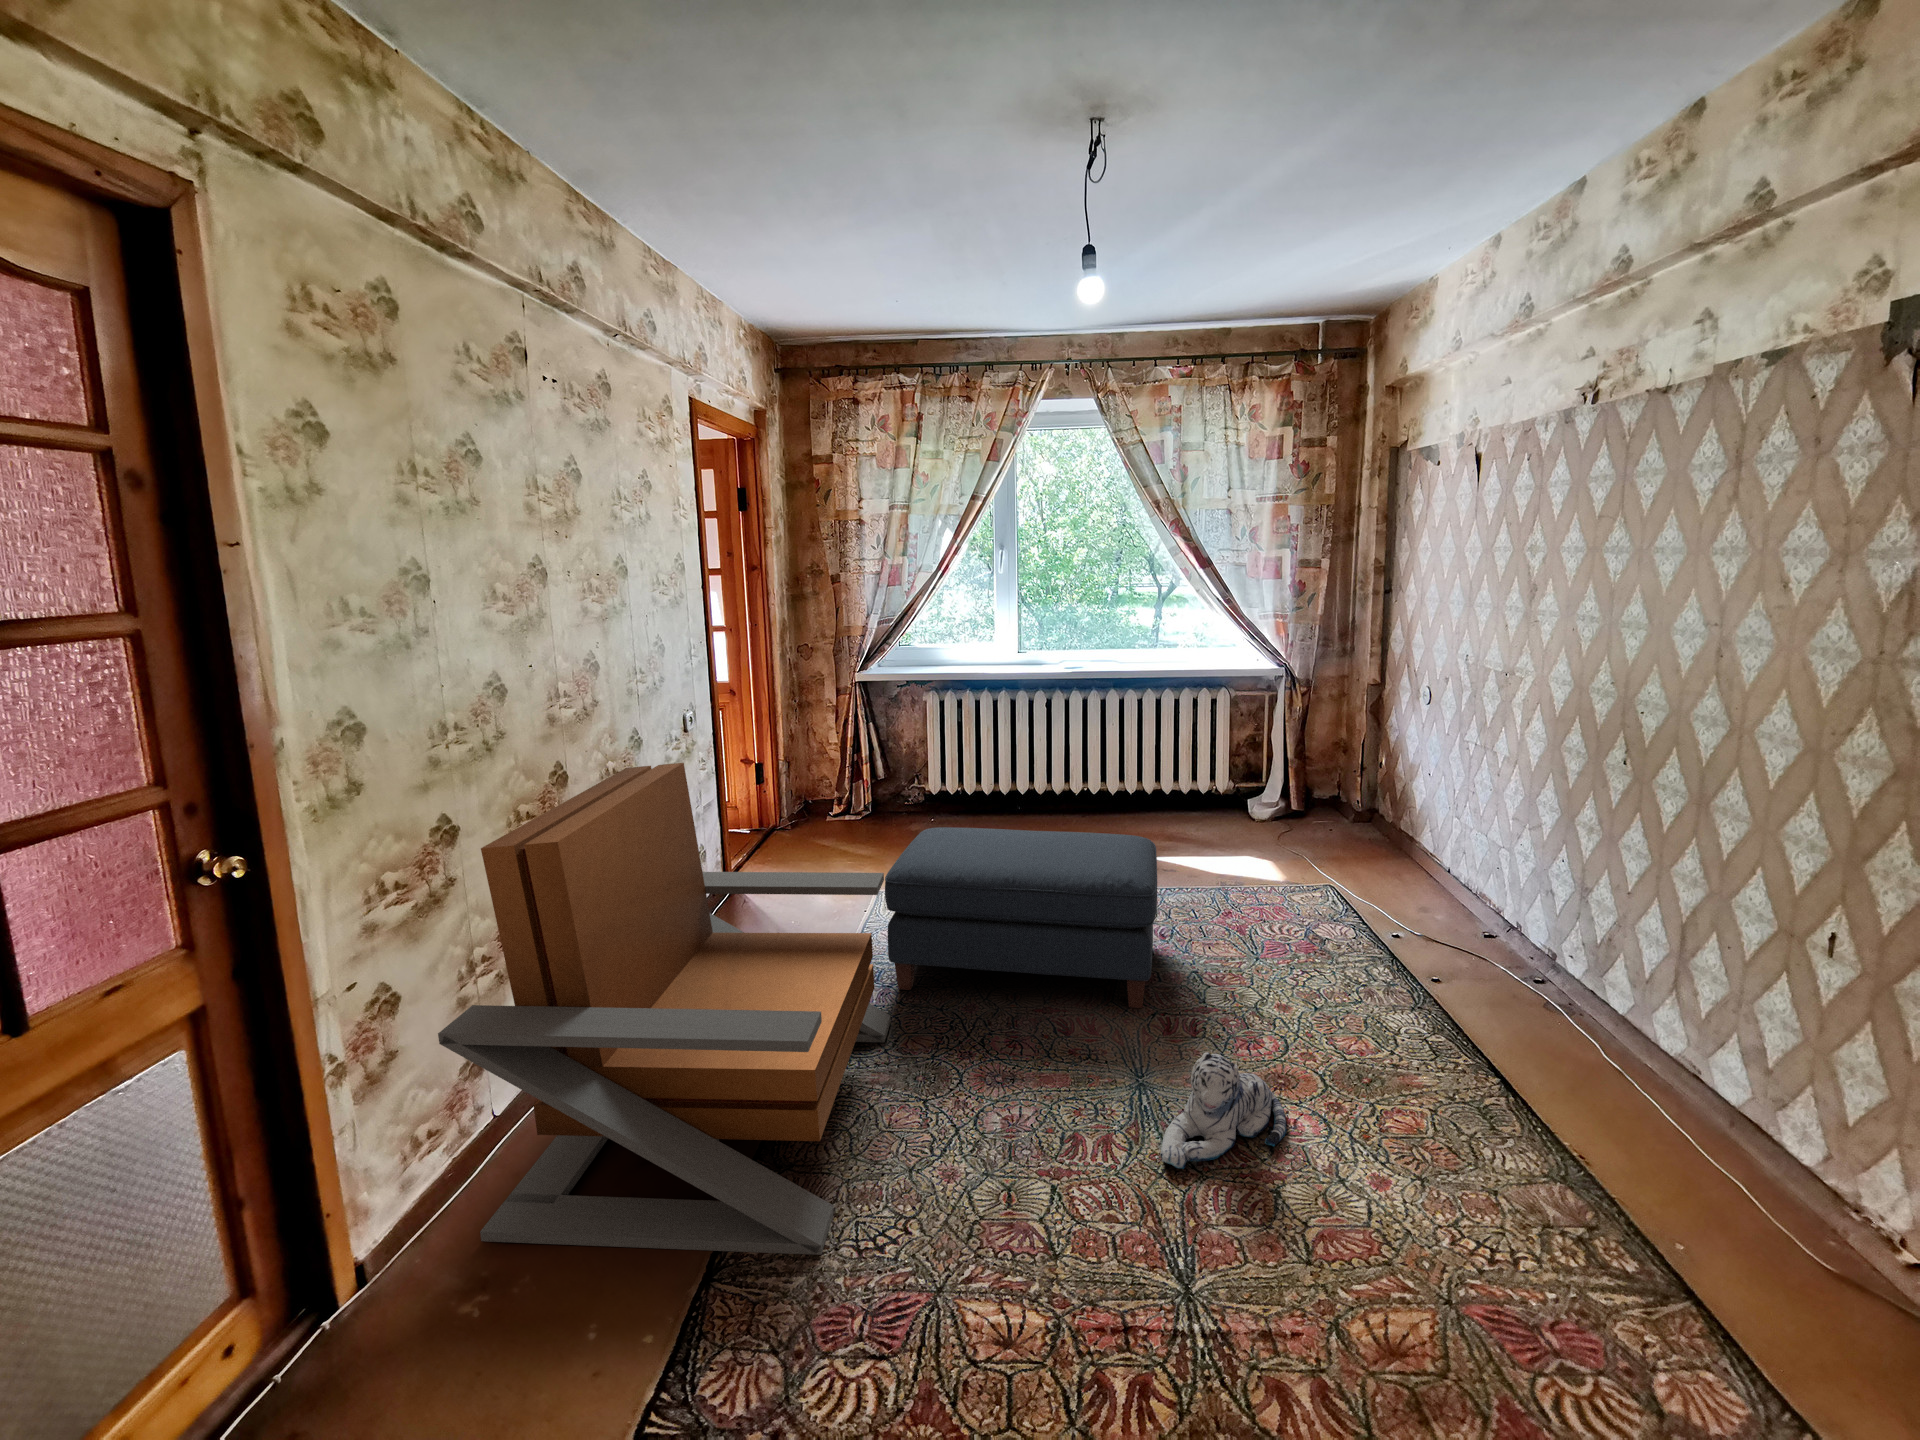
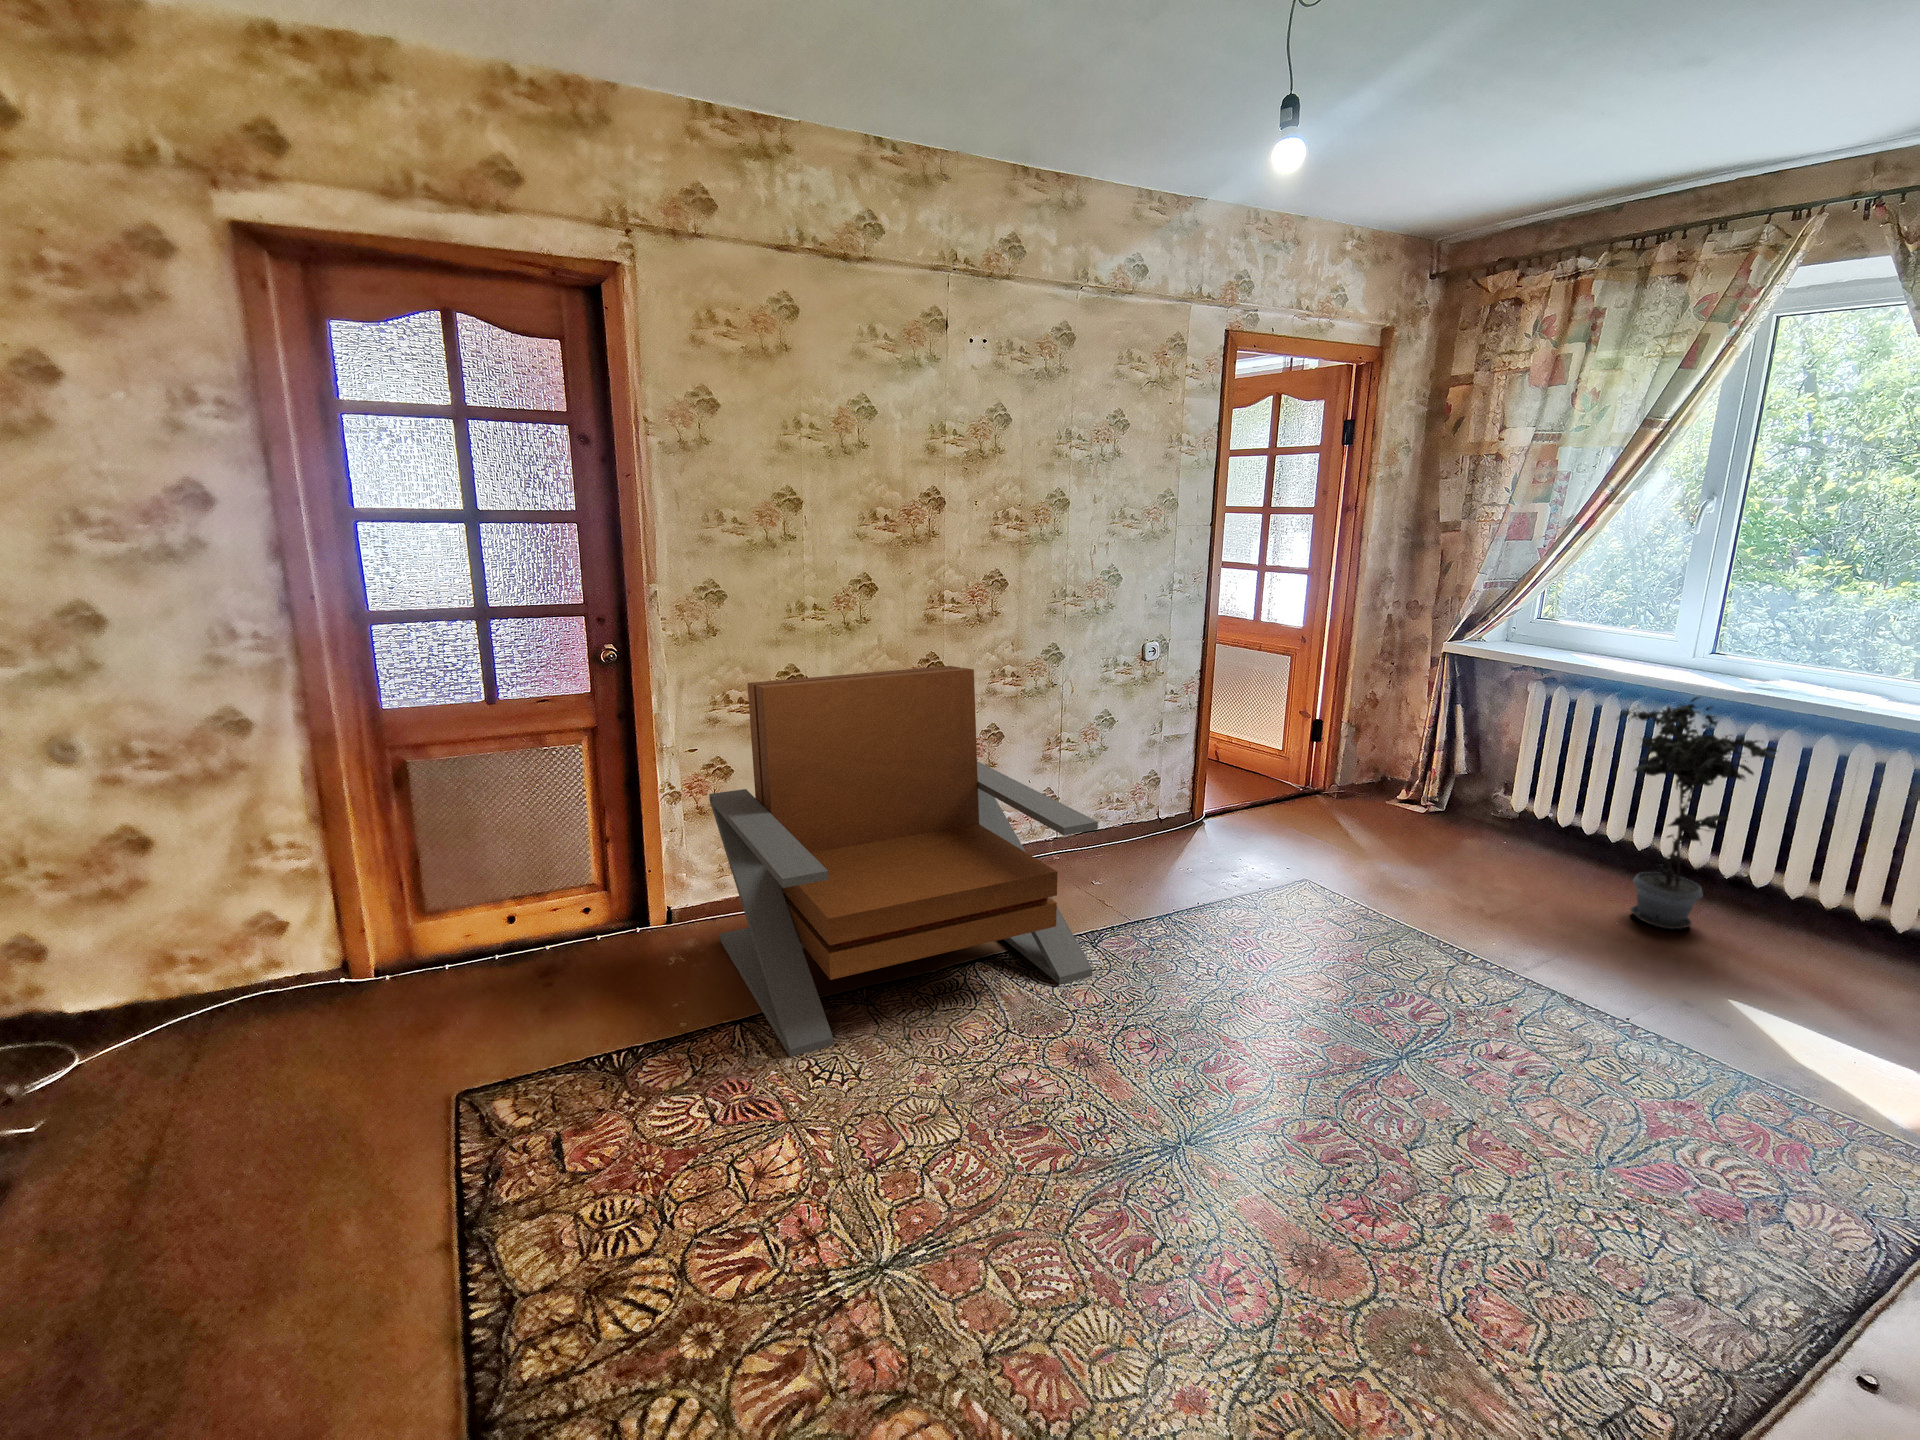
potted plant: none [1008,677,1113,832] -> present [1618,697,1777,929]
ottoman: present [885,827,1157,1008] -> none [1136,818,1510,1109]
plush toy: present [1160,1052,1287,1169] -> none [1039,1121,1255,1291]

